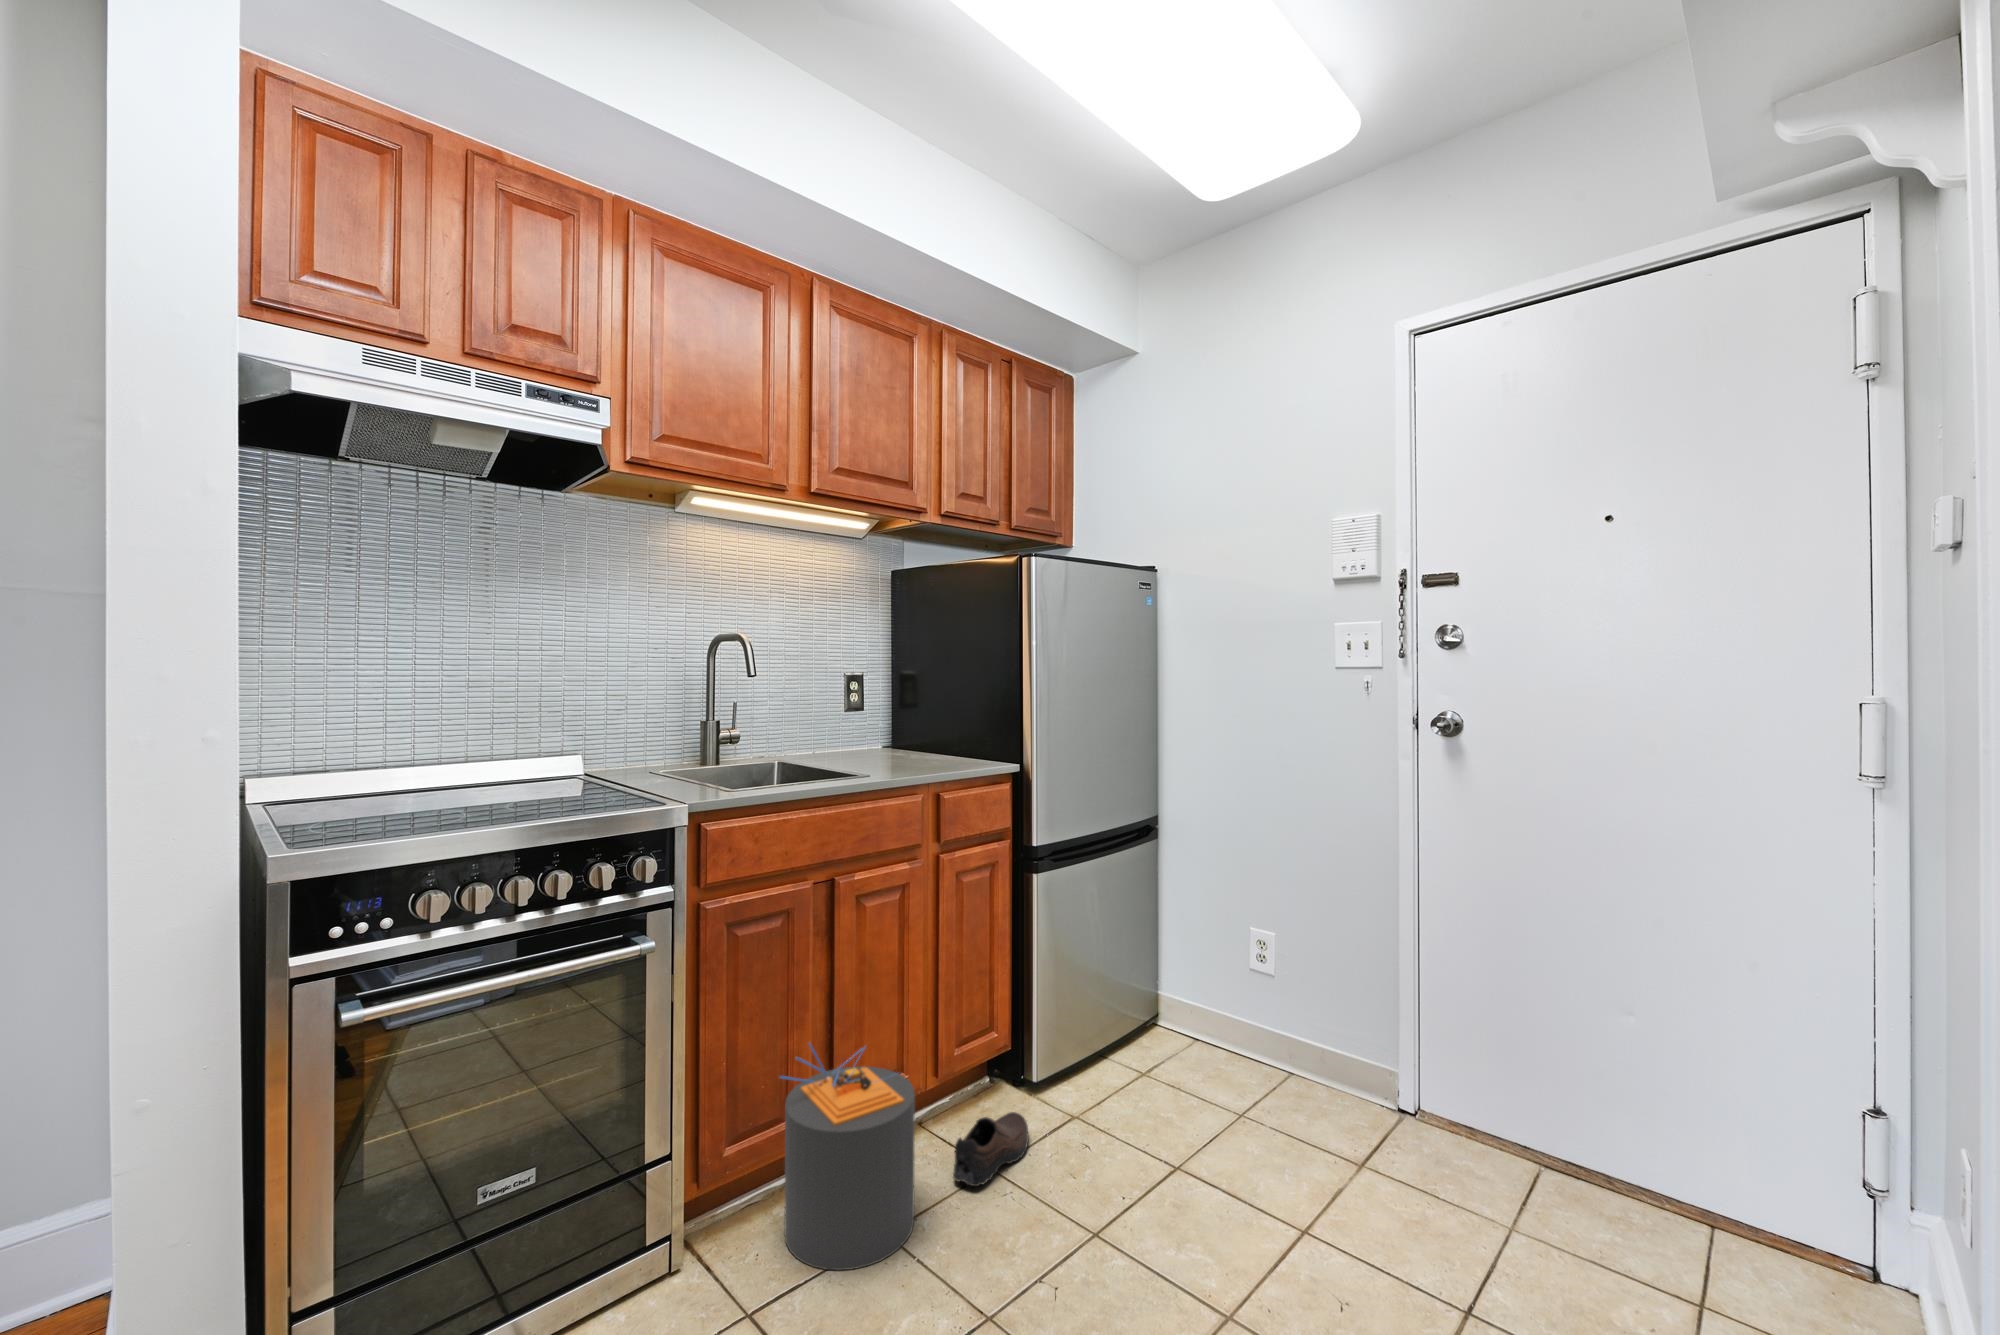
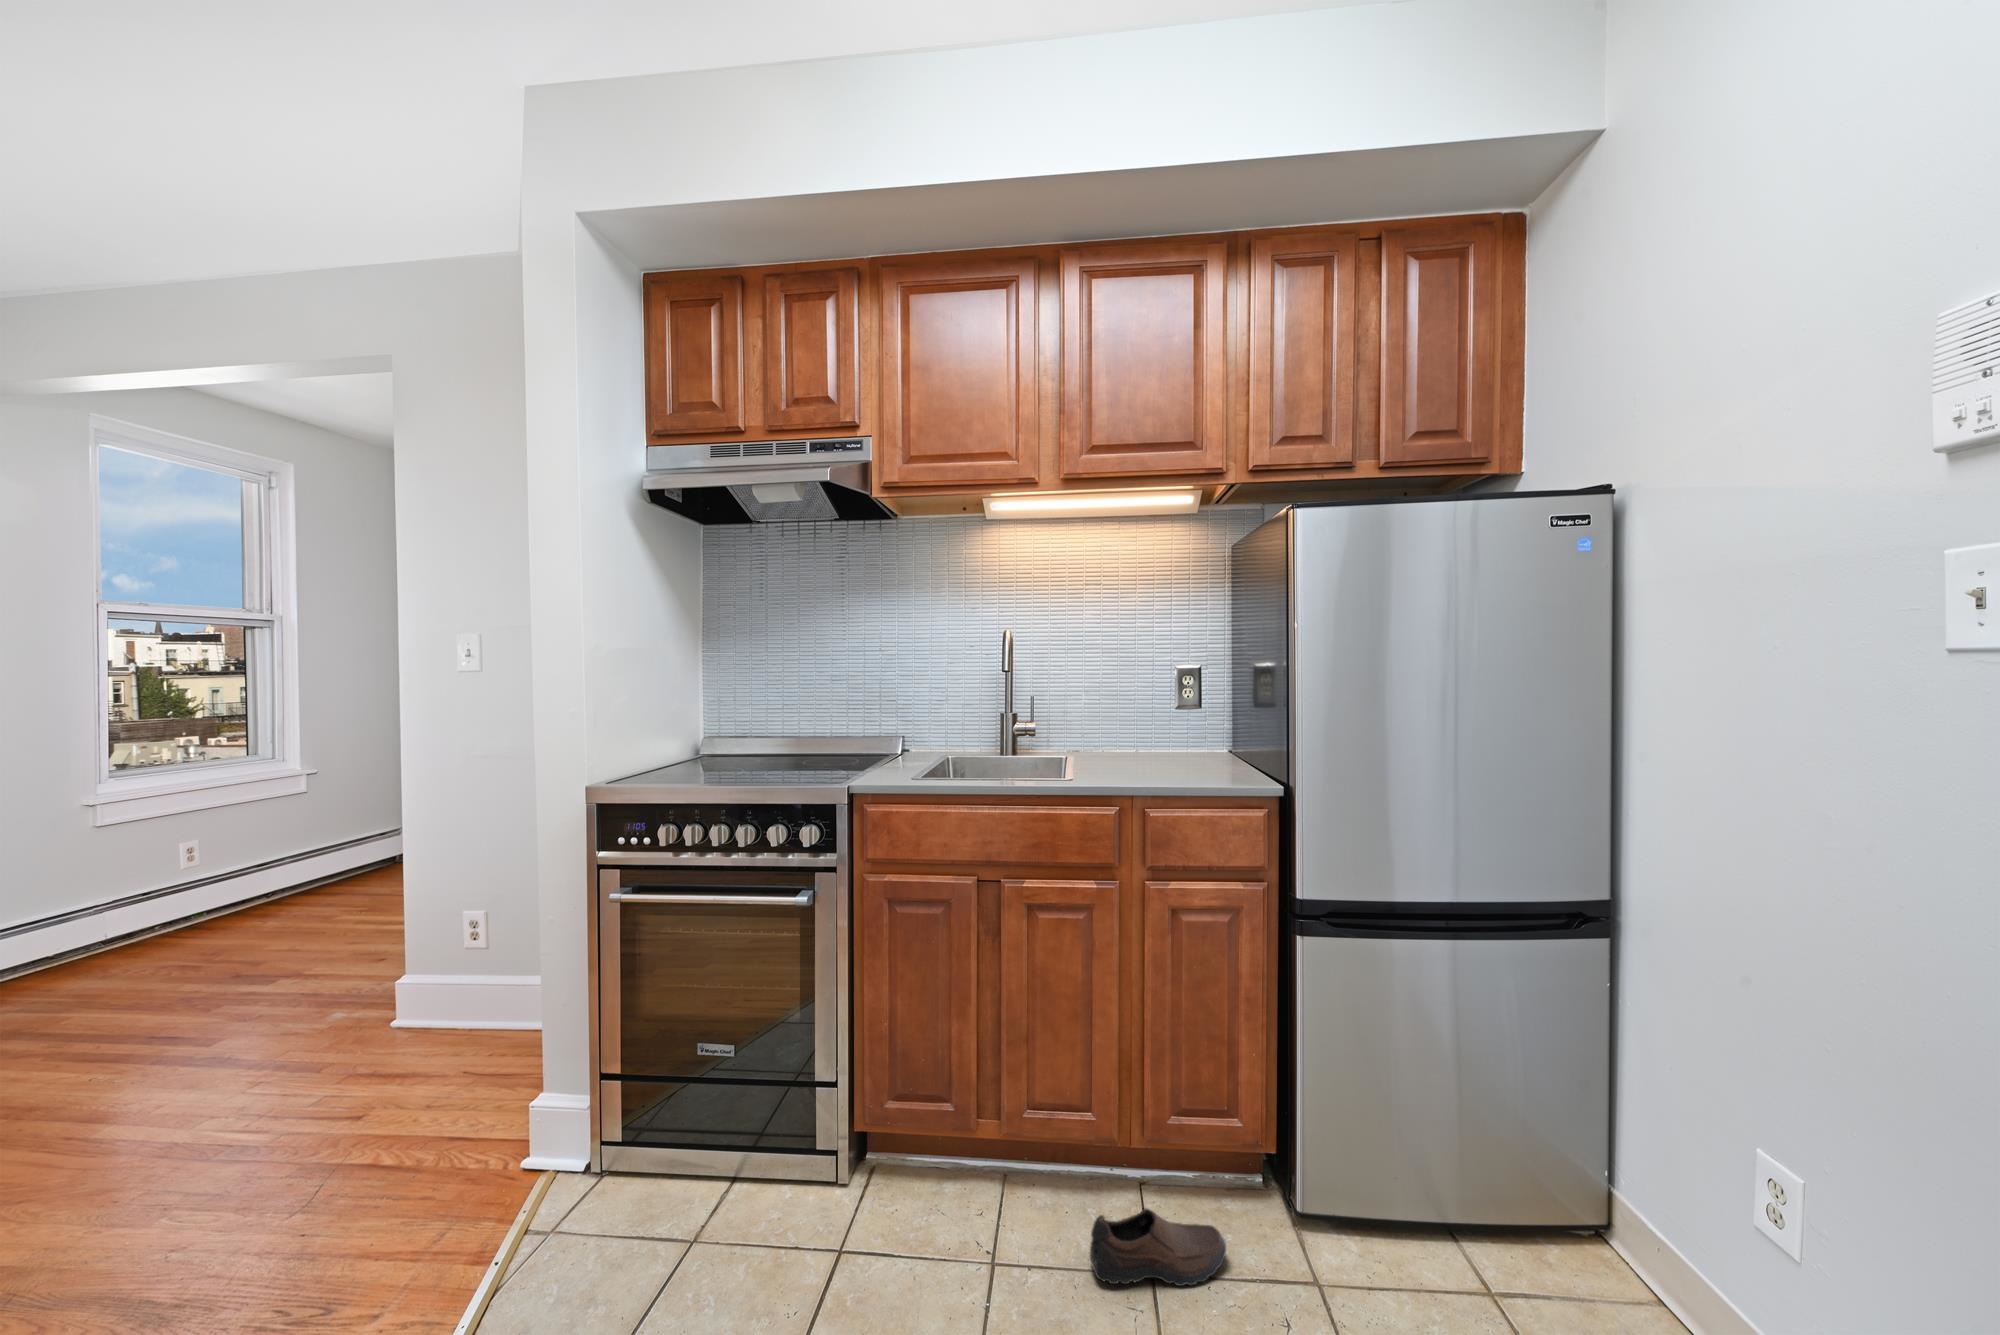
trash can: present [780,1042,915,1271] -> none [904,1029,1036,1287]

